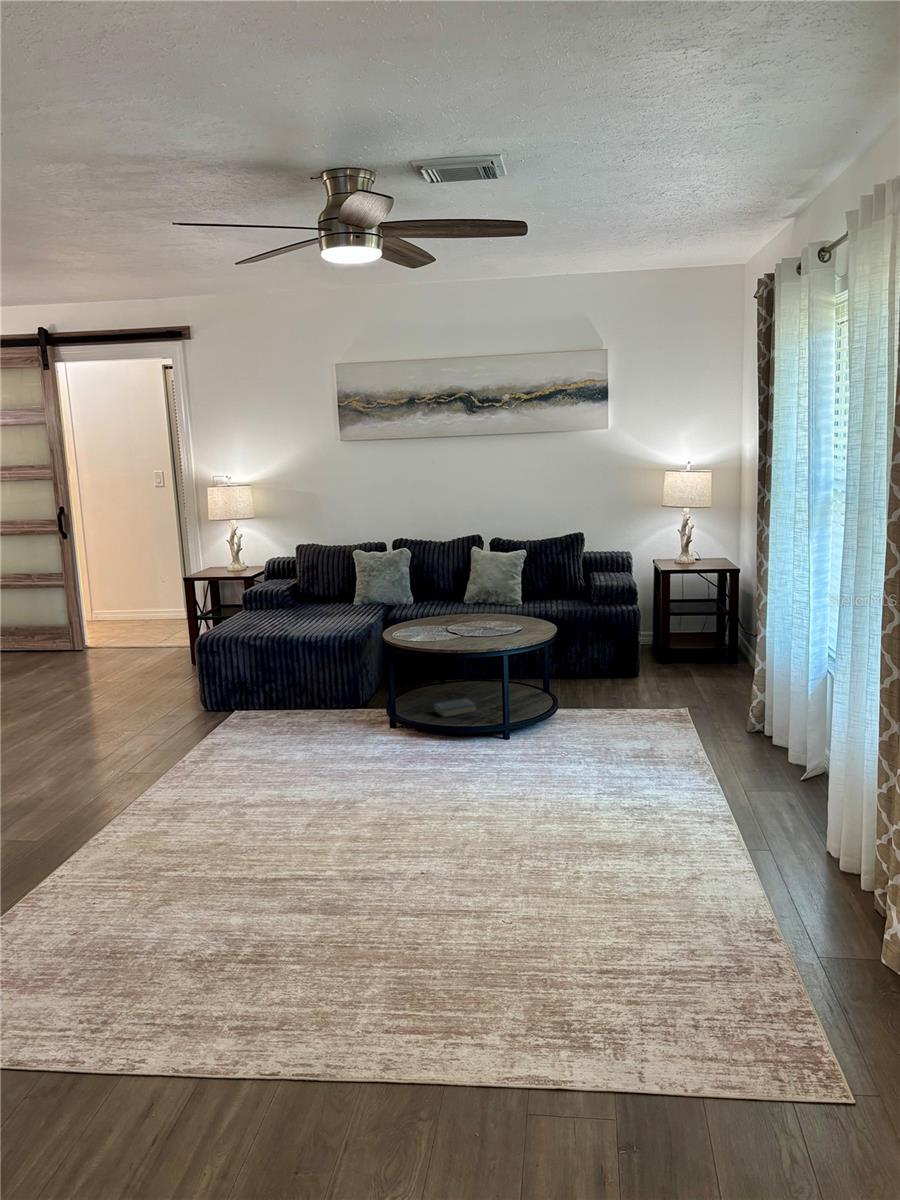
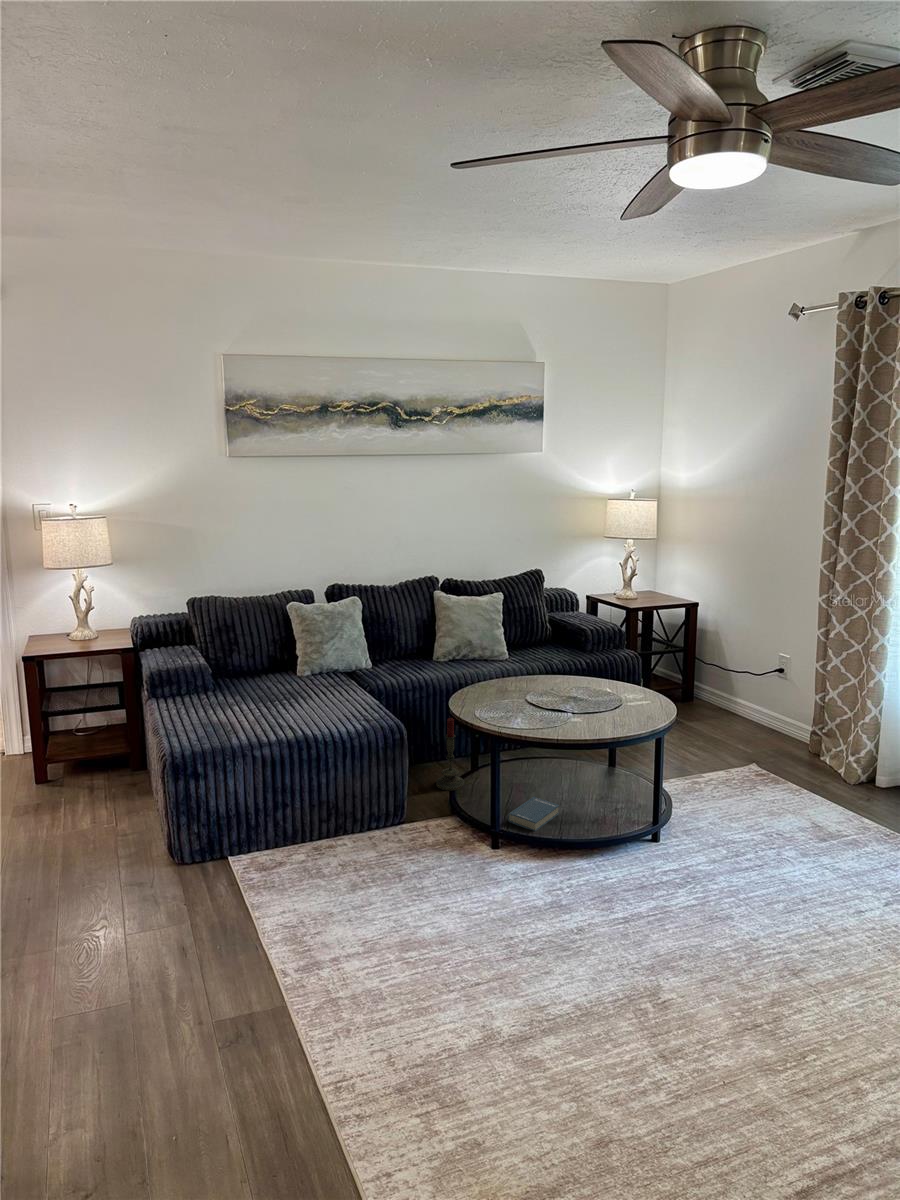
candle: none [420,635,443,694] -> present [436,717,464,791]

